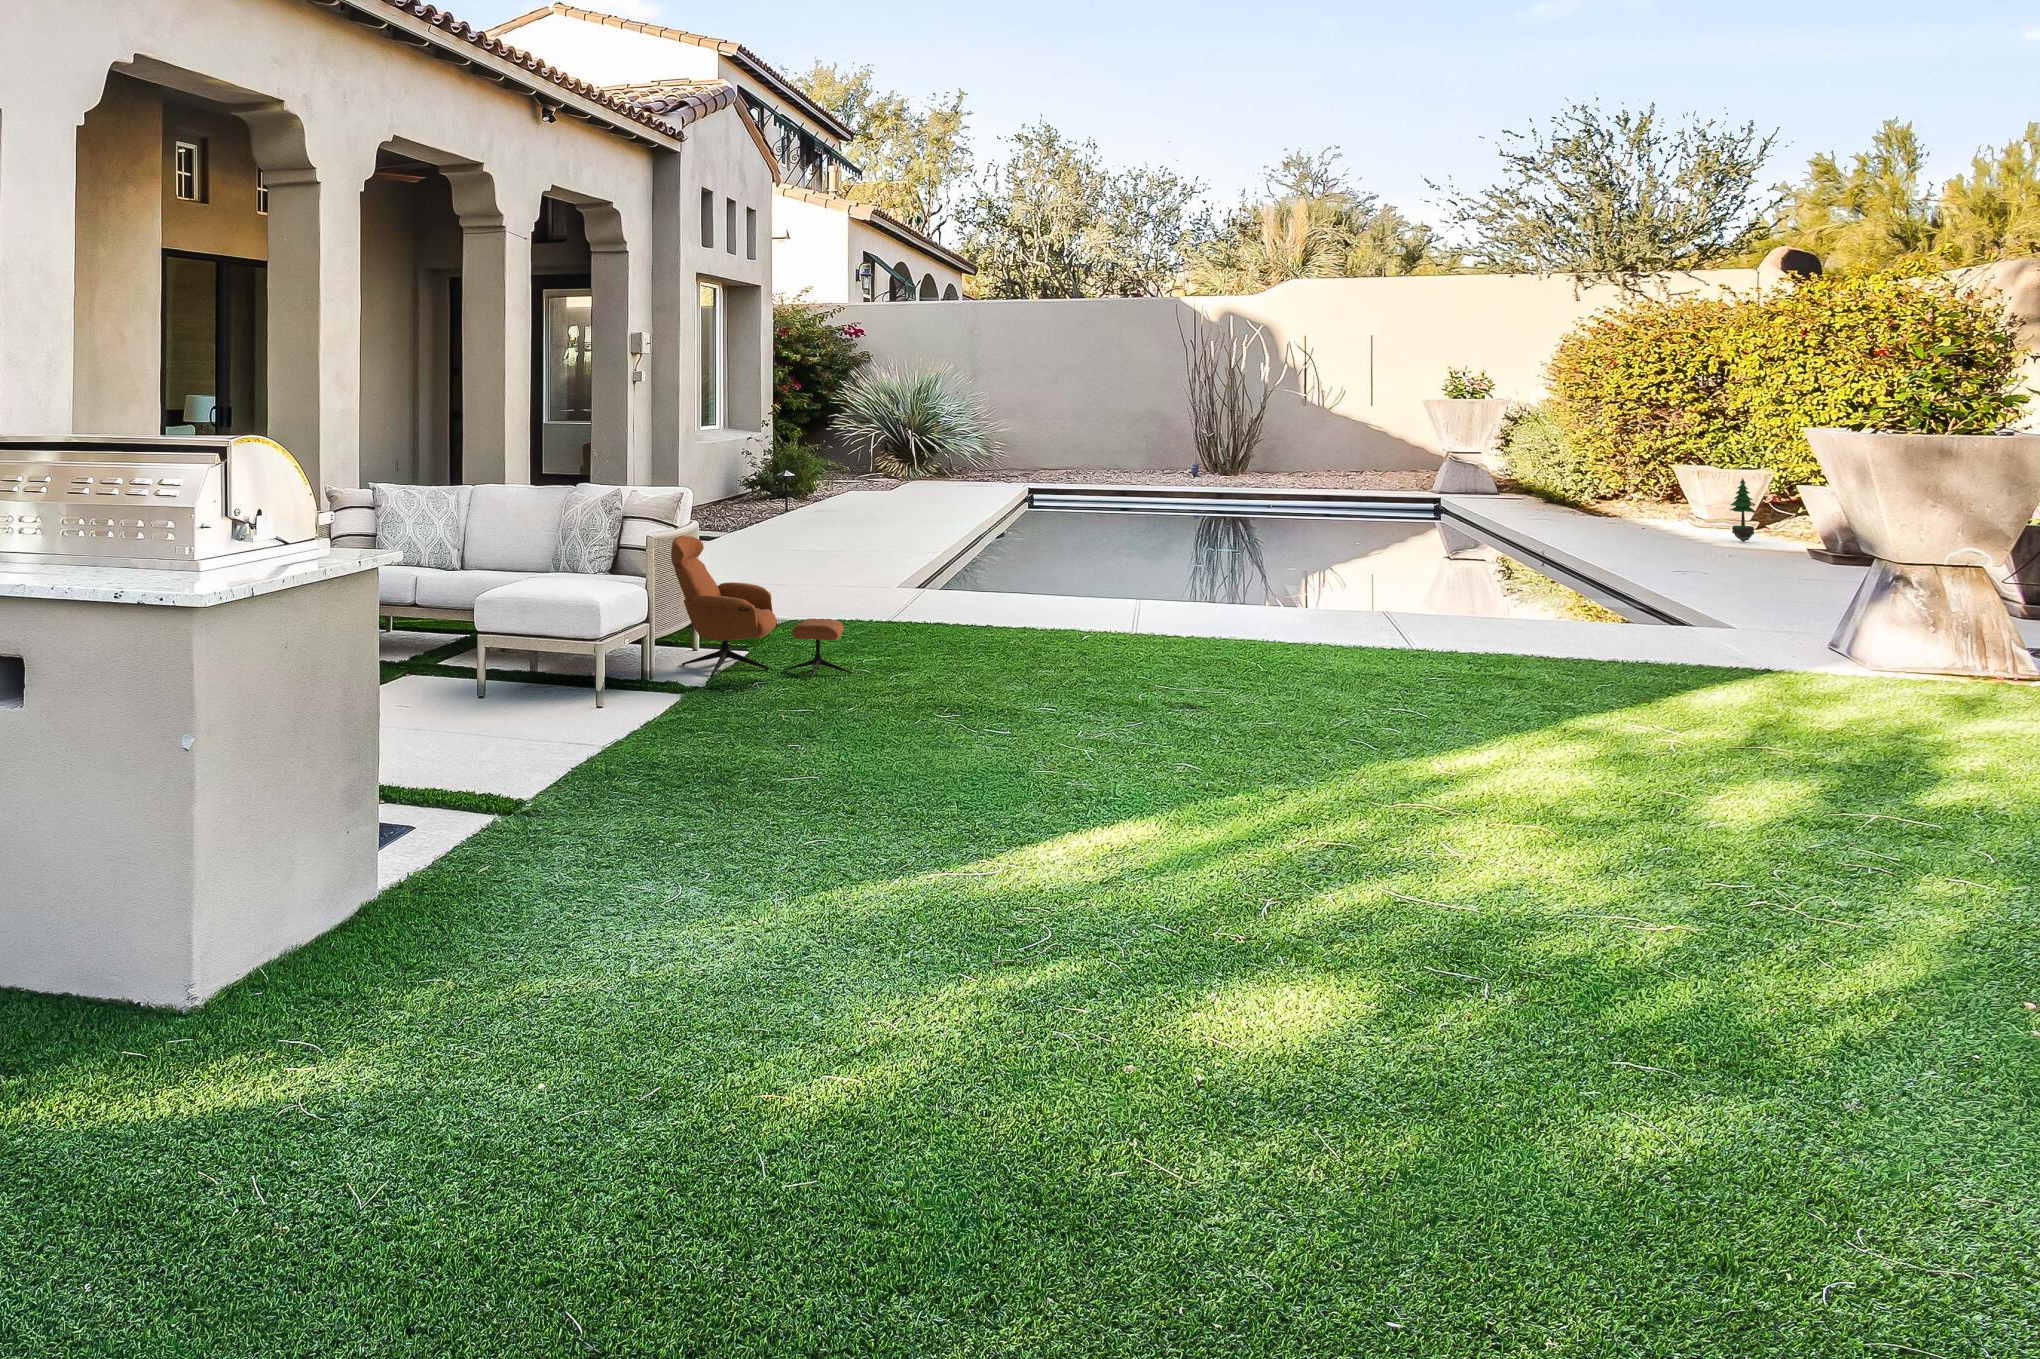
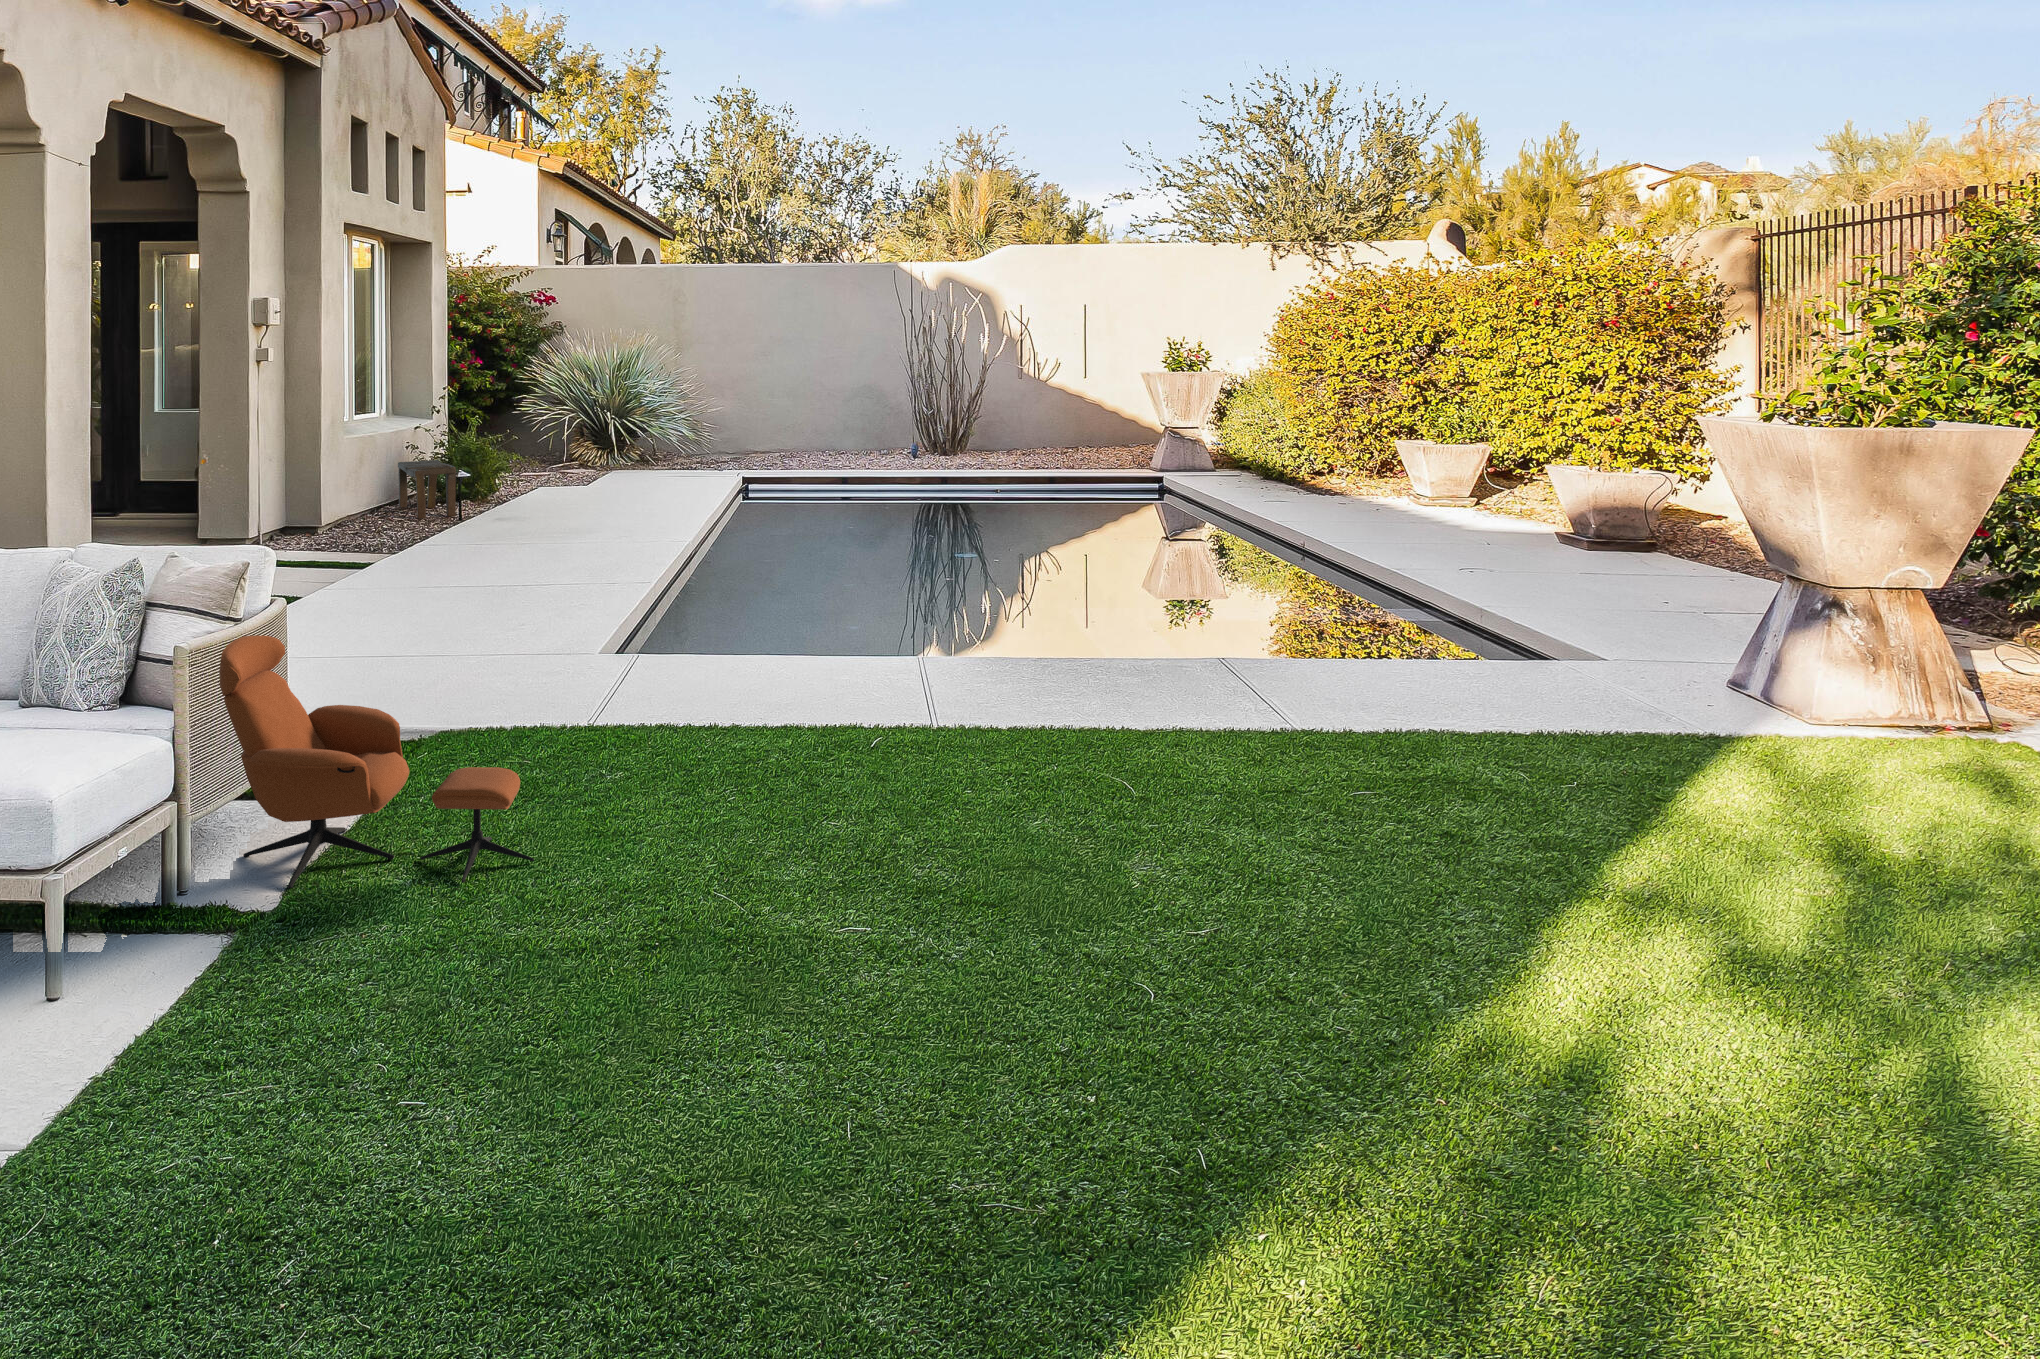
bench: none [734,469,782,516] -> present [398,460,456,519]
potted tree: present [1730,478,1756,542] -> none [1480,457,1508,524]

